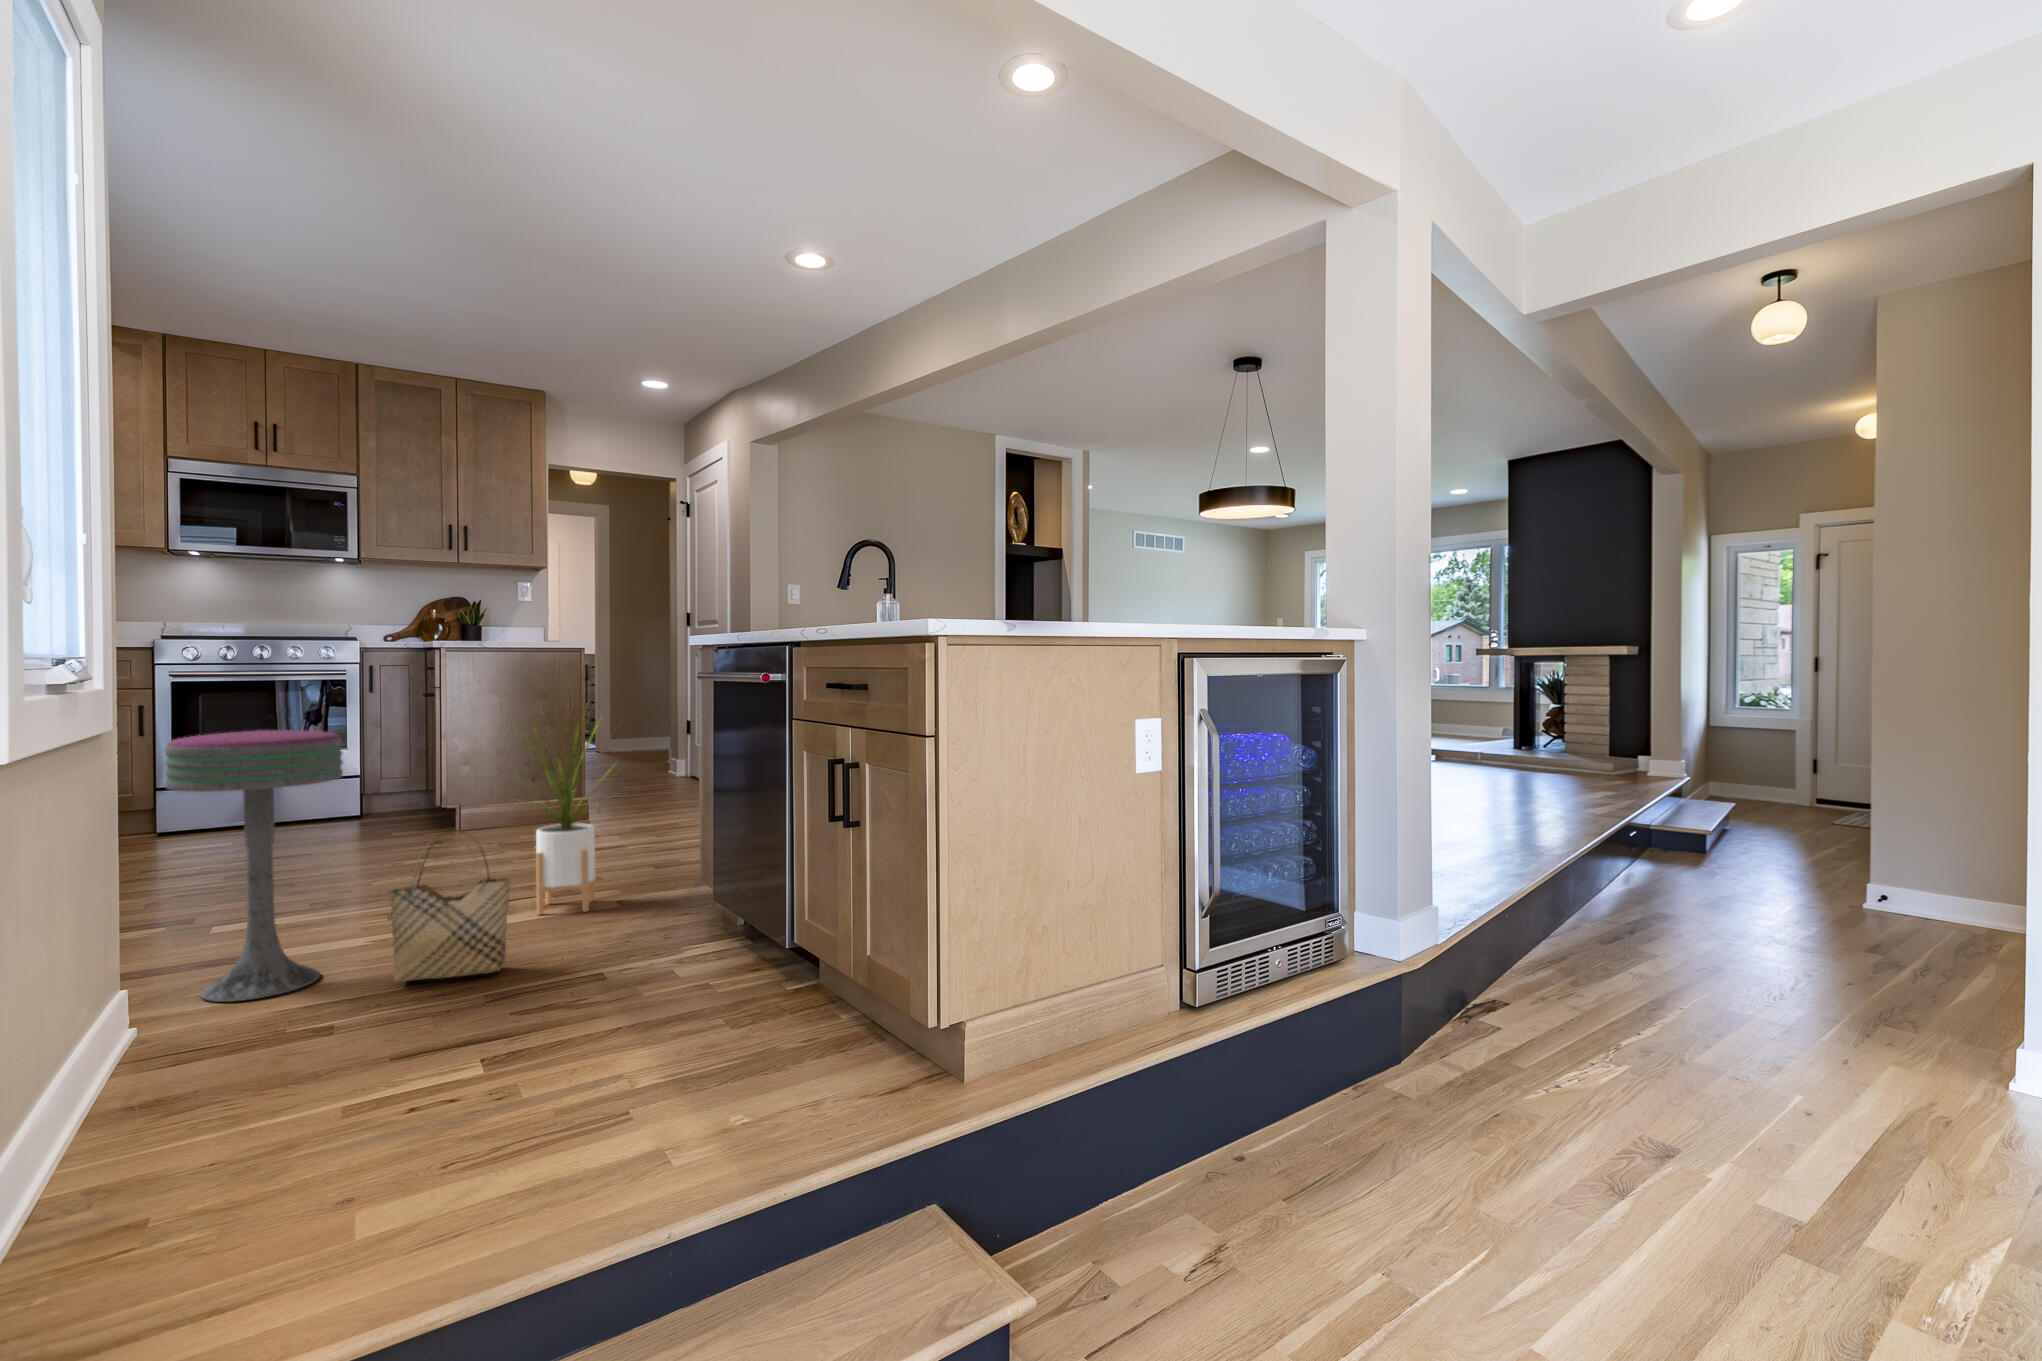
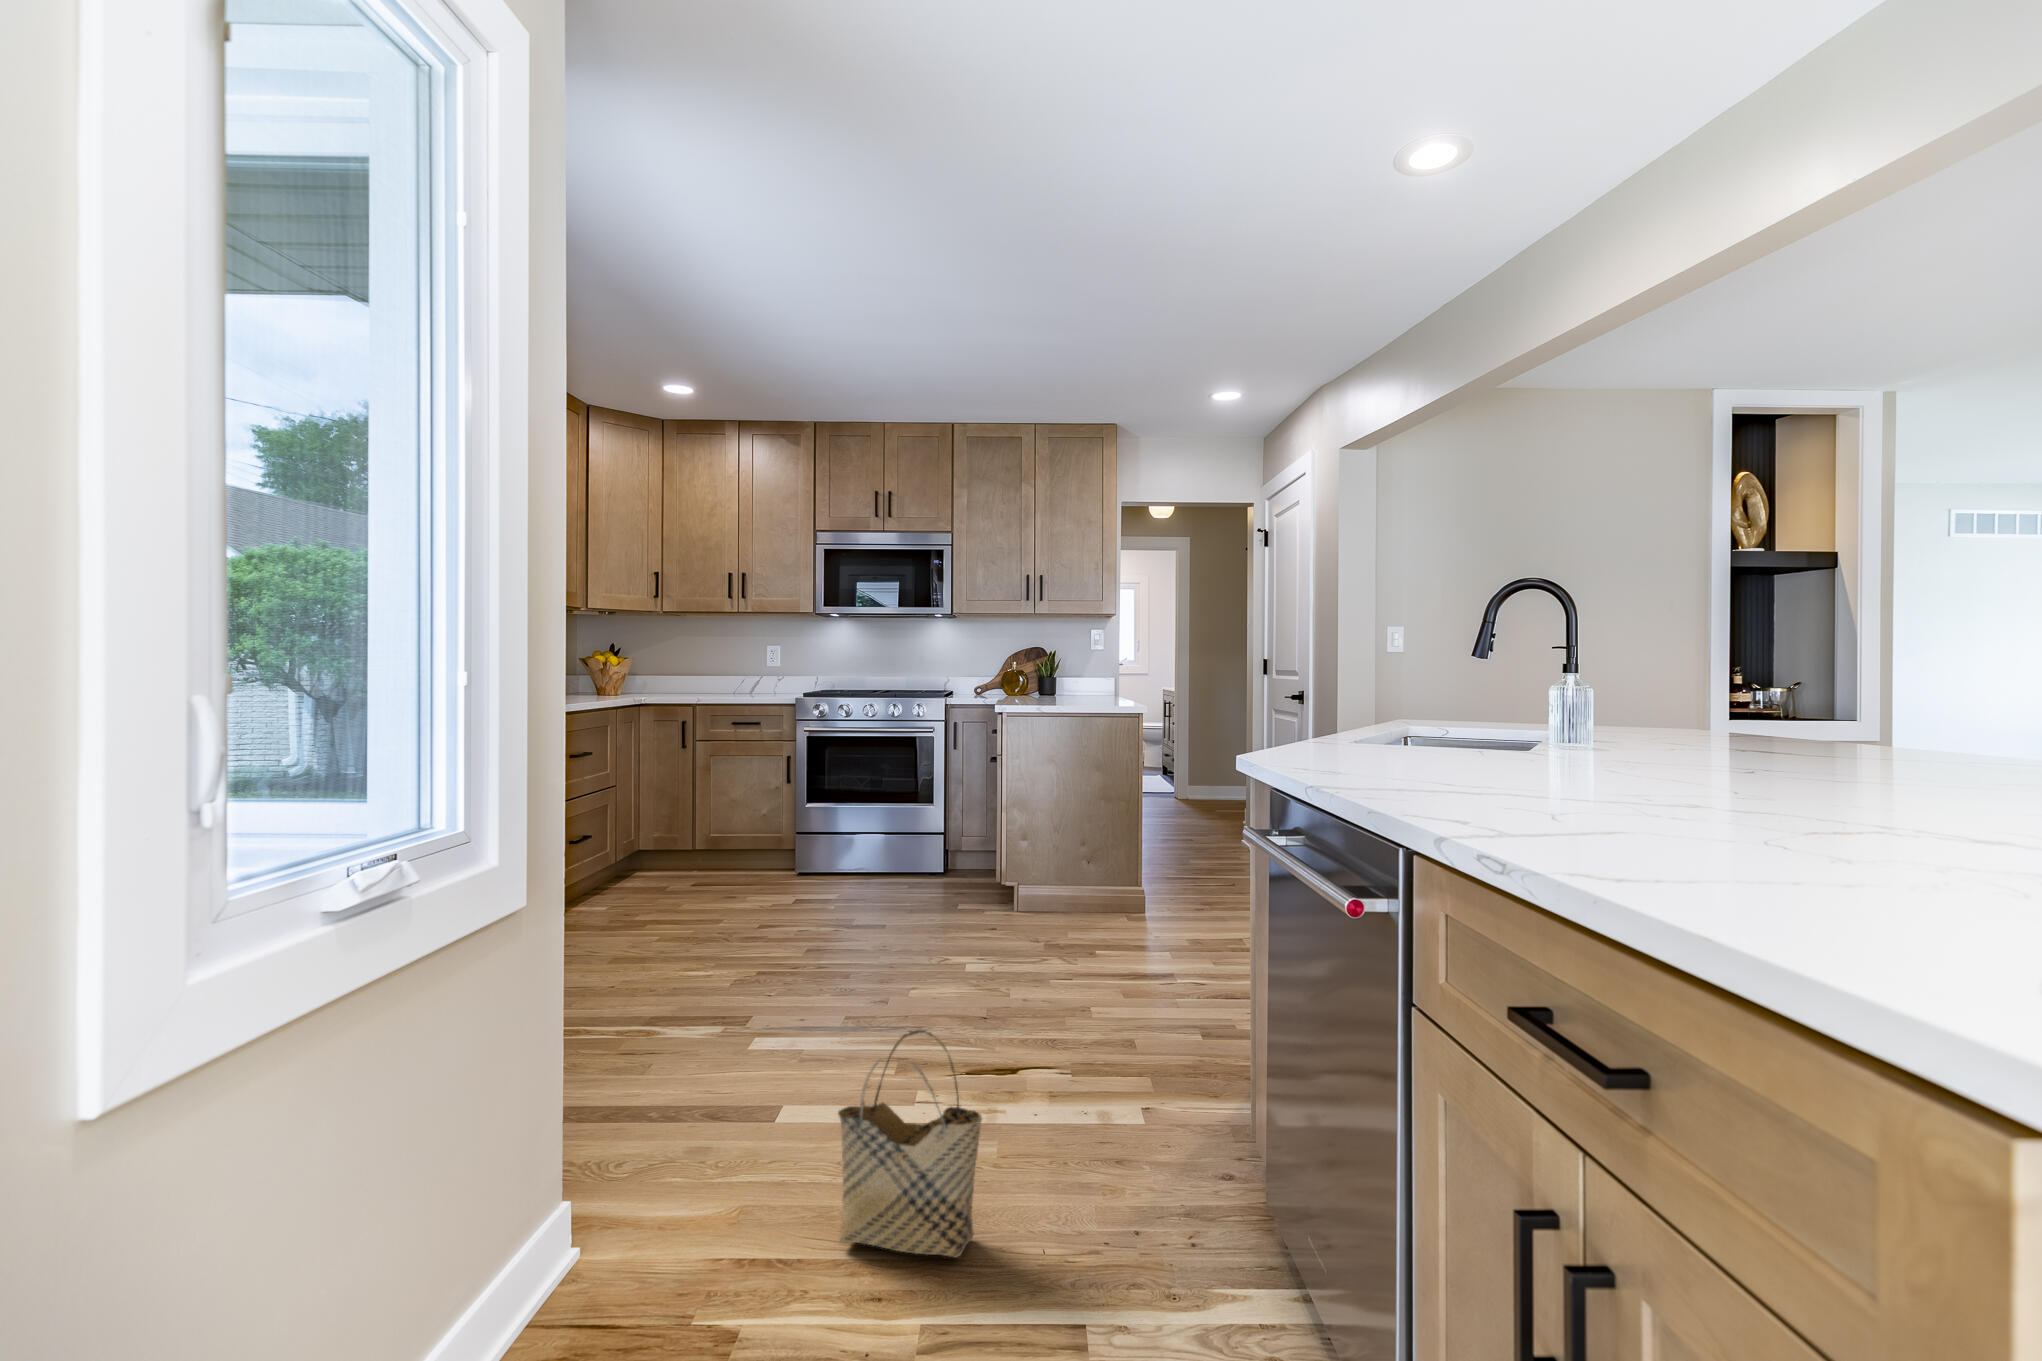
house plant: present [510,711,606,915] -> none [1011,819,1163,1121]
bar stool: present [164,730,343,1002] -> none [636,869,811,1219]

